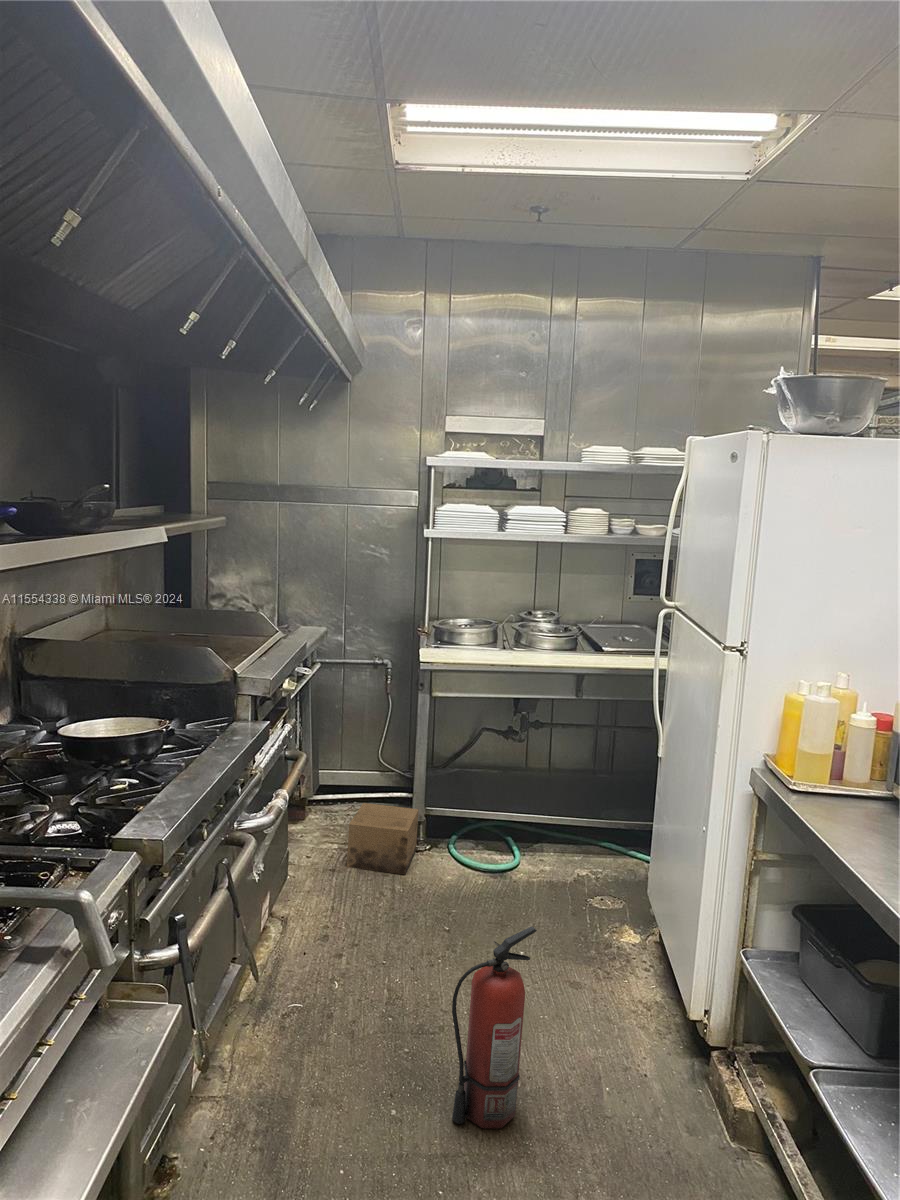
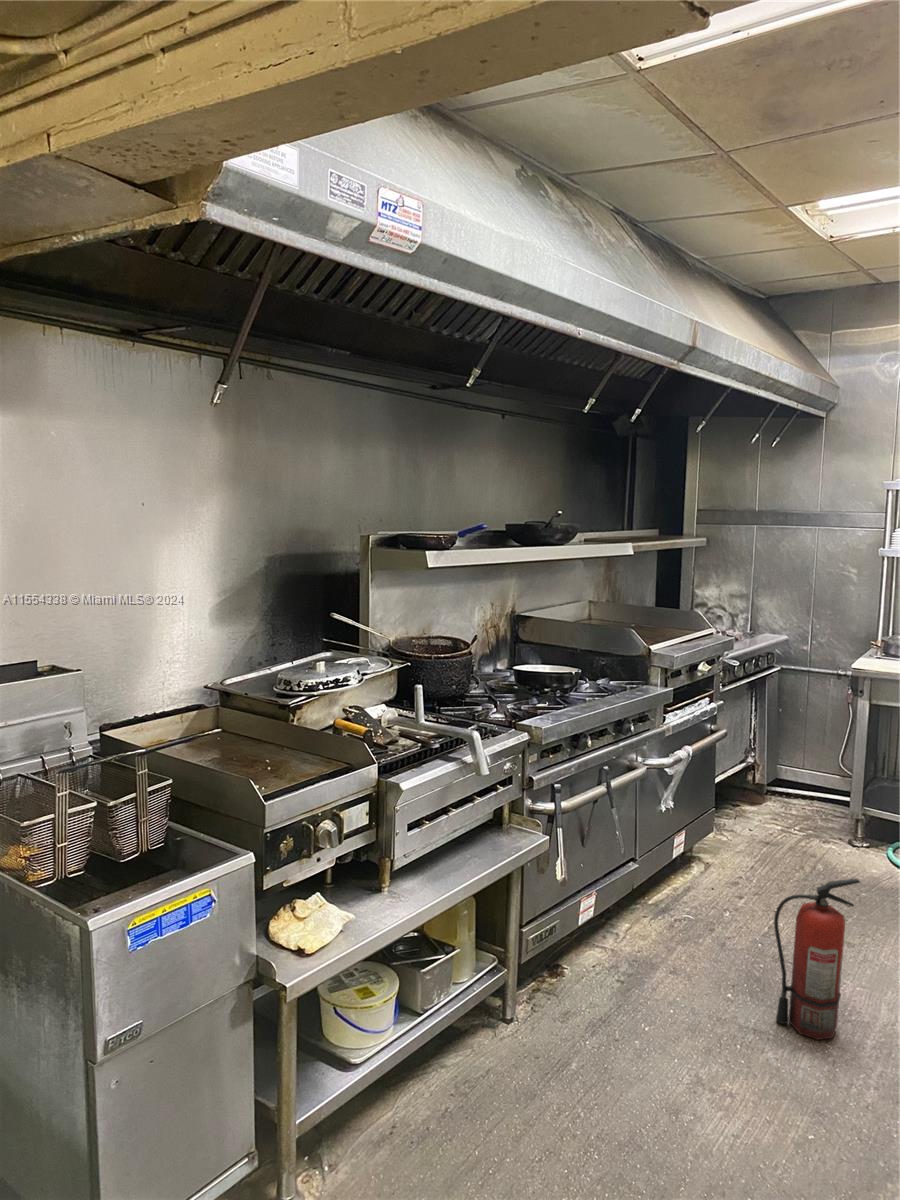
cardboard box: present [347,803,418,874] -> none [781,795,861,863]

